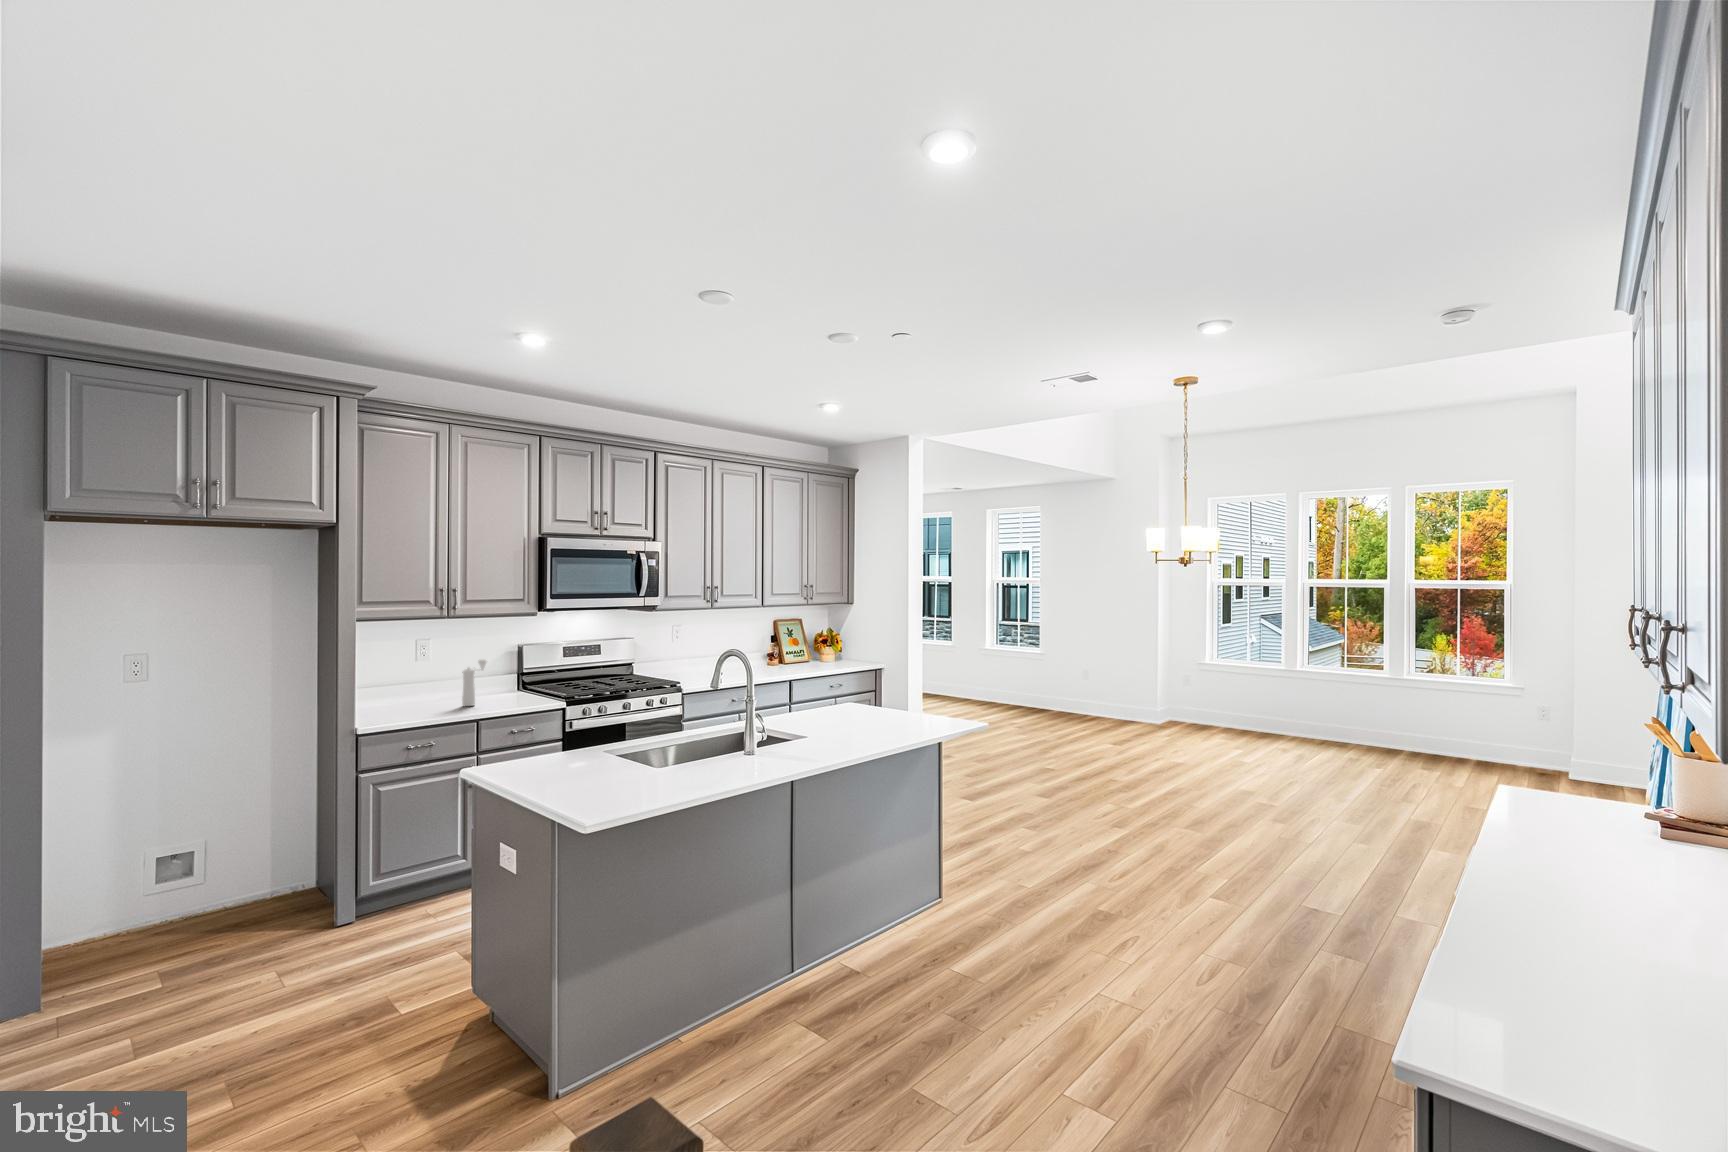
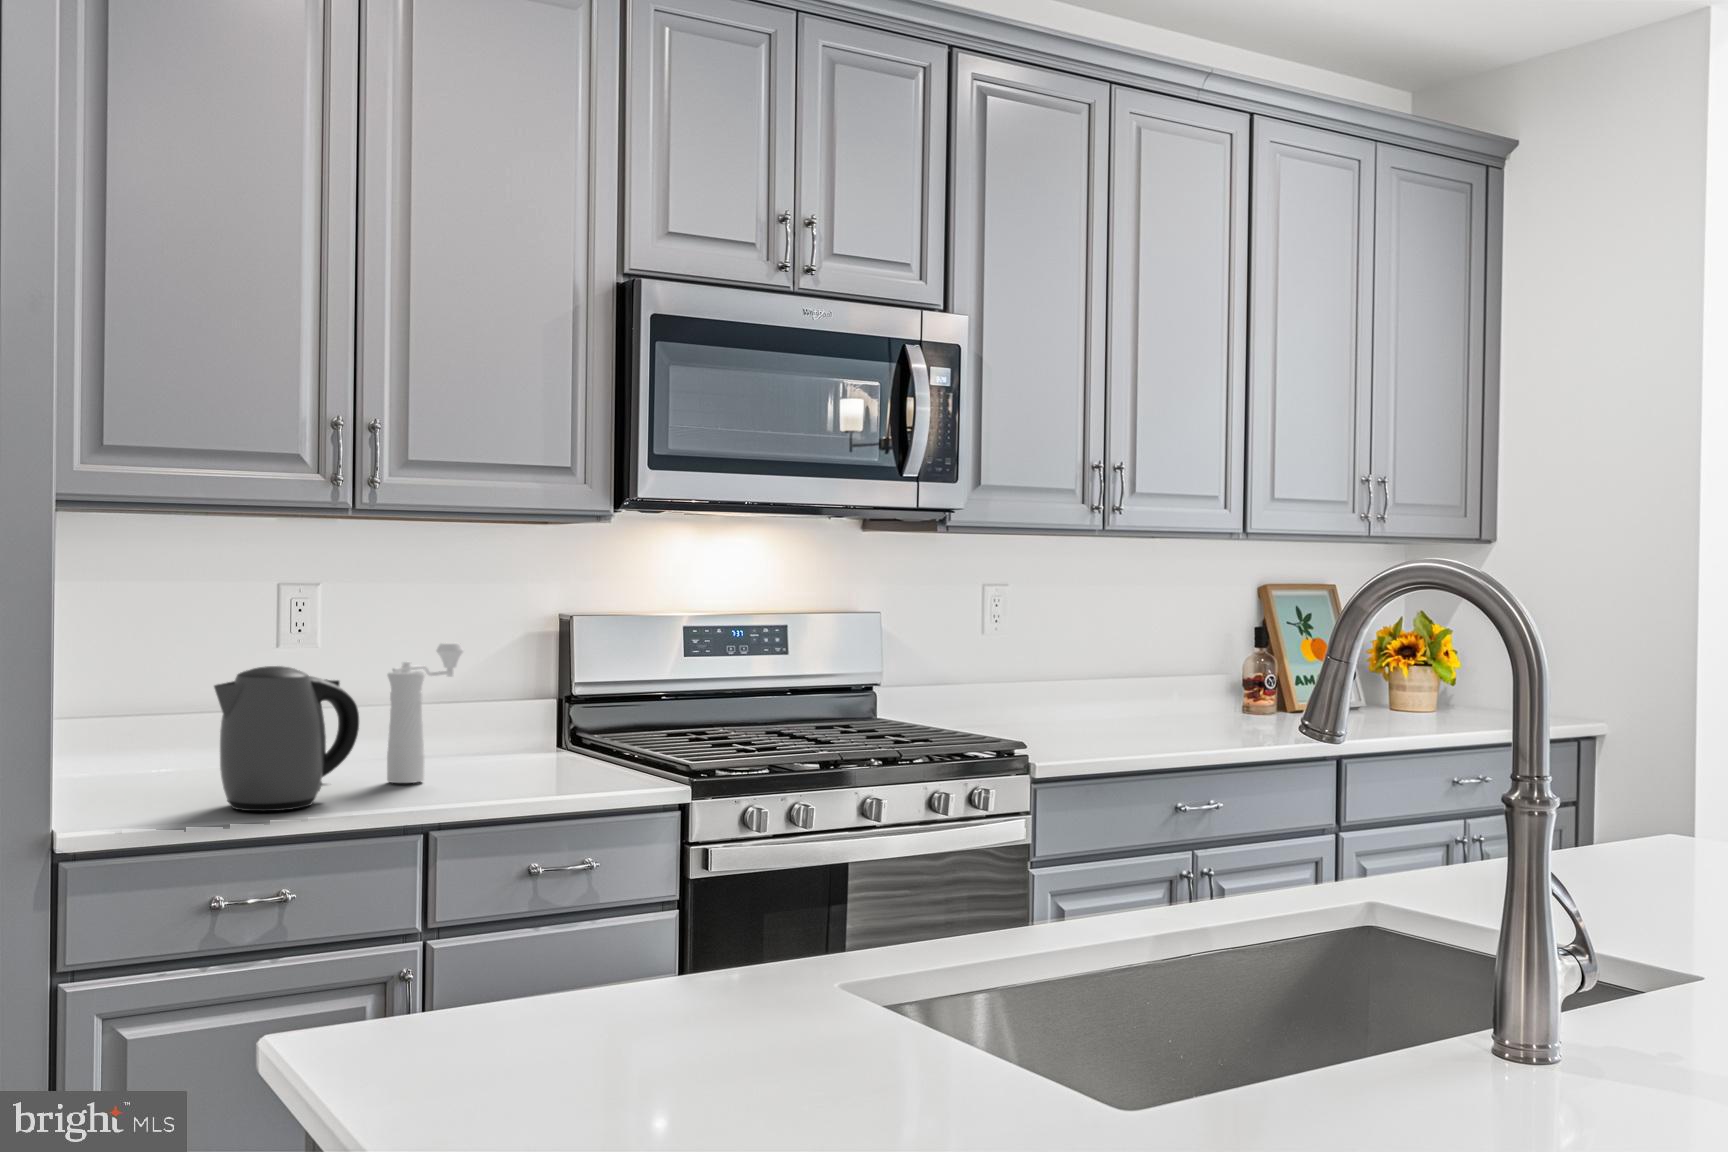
kettle: none [407,671,455,718] -> present [214,666,359,811]

